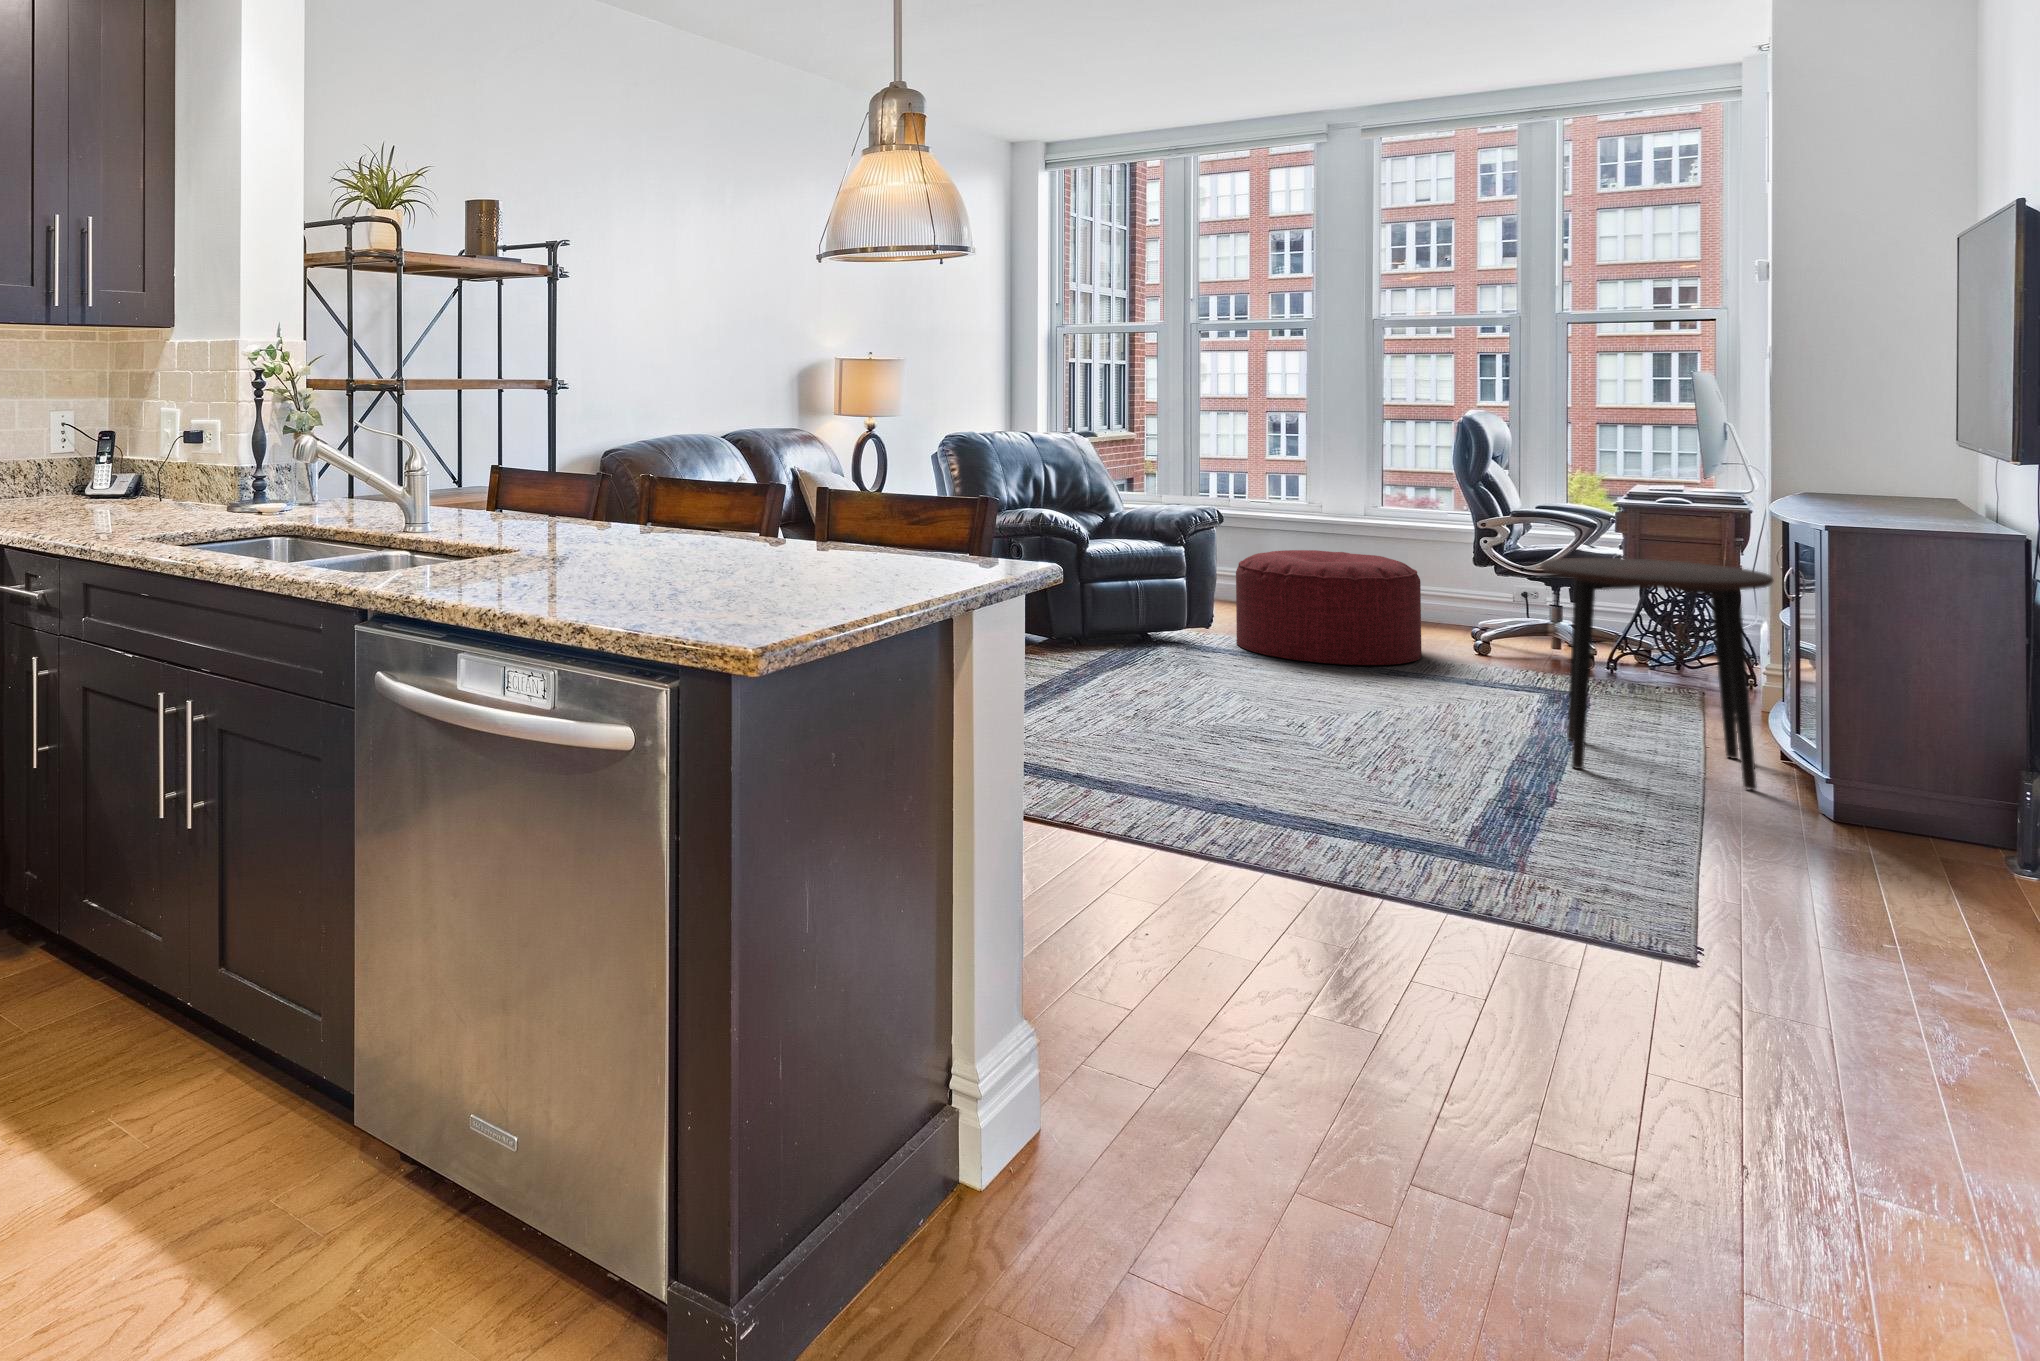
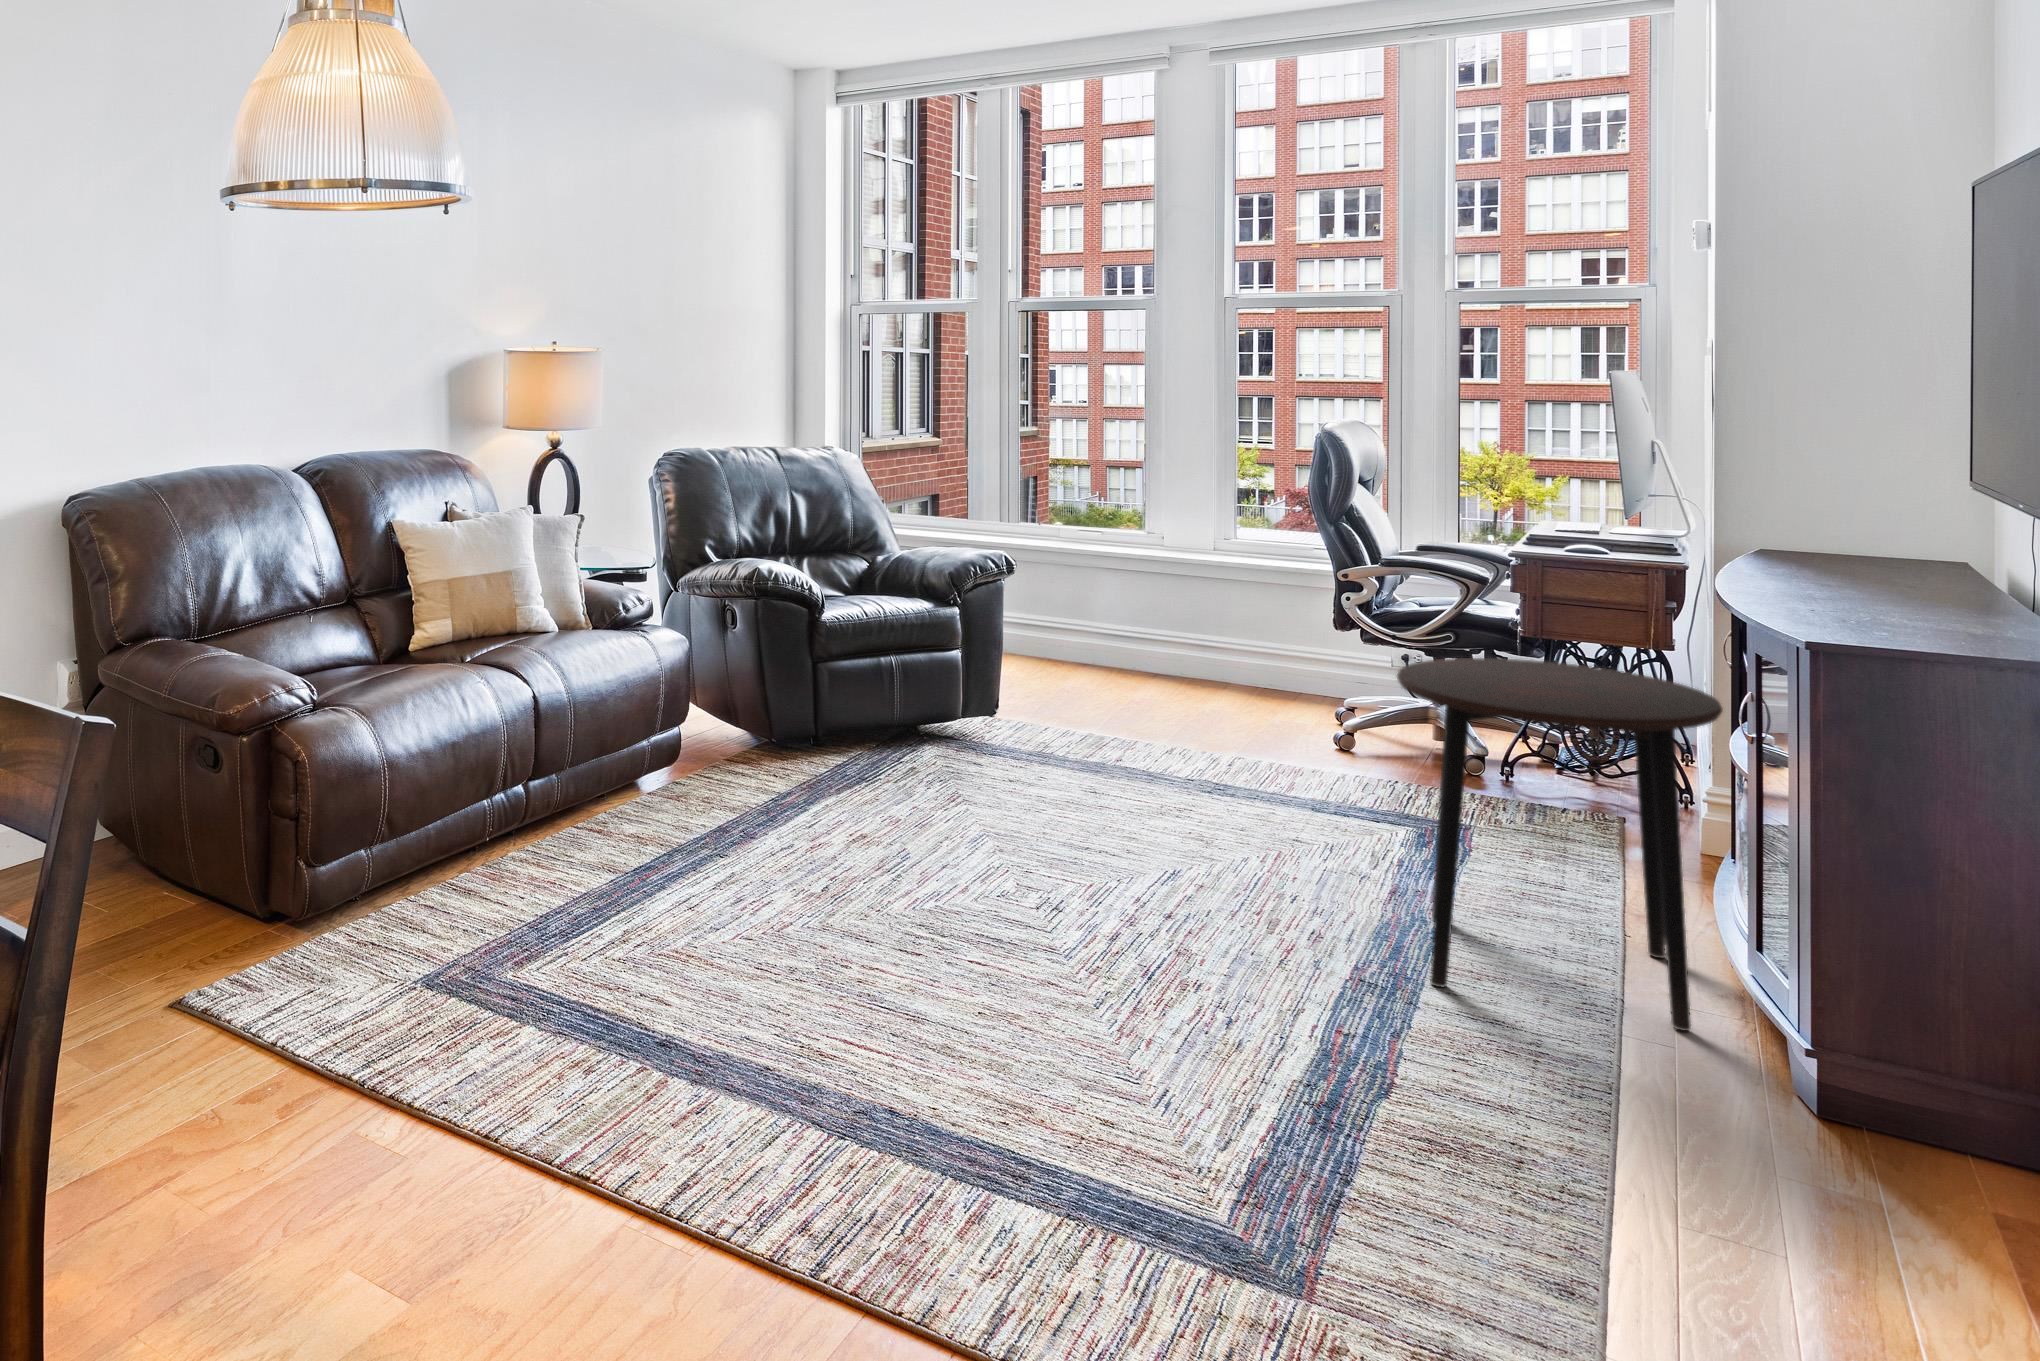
ottoman: present [1236,550,1422,665] -> none [1030,608,1265,774]

